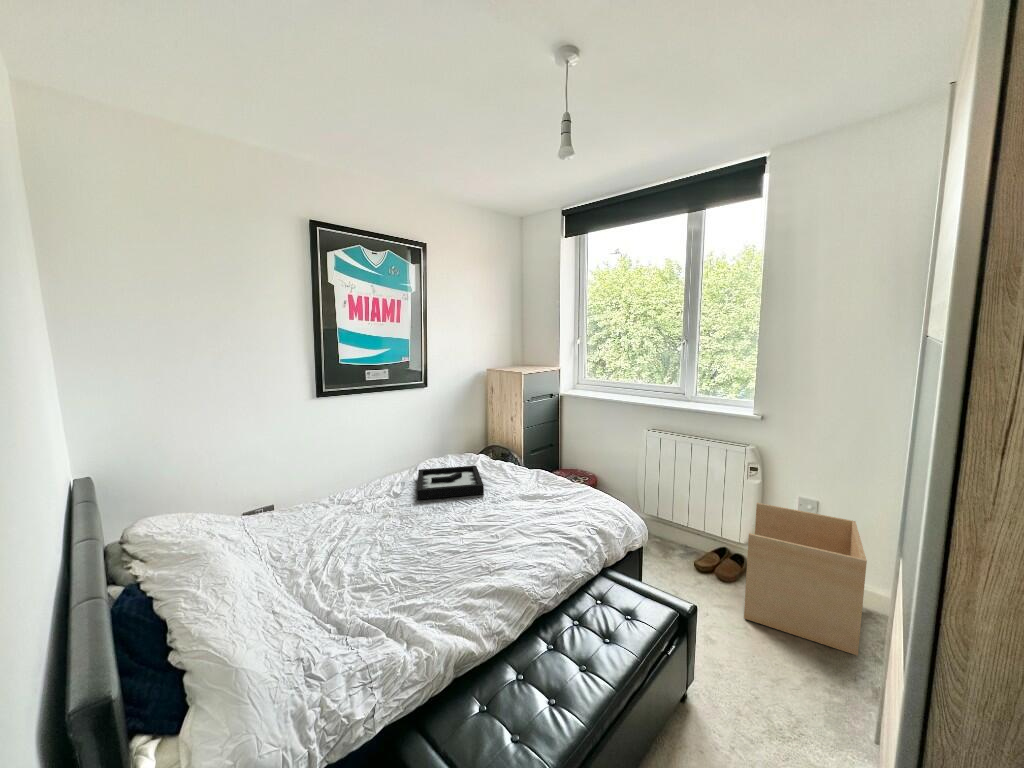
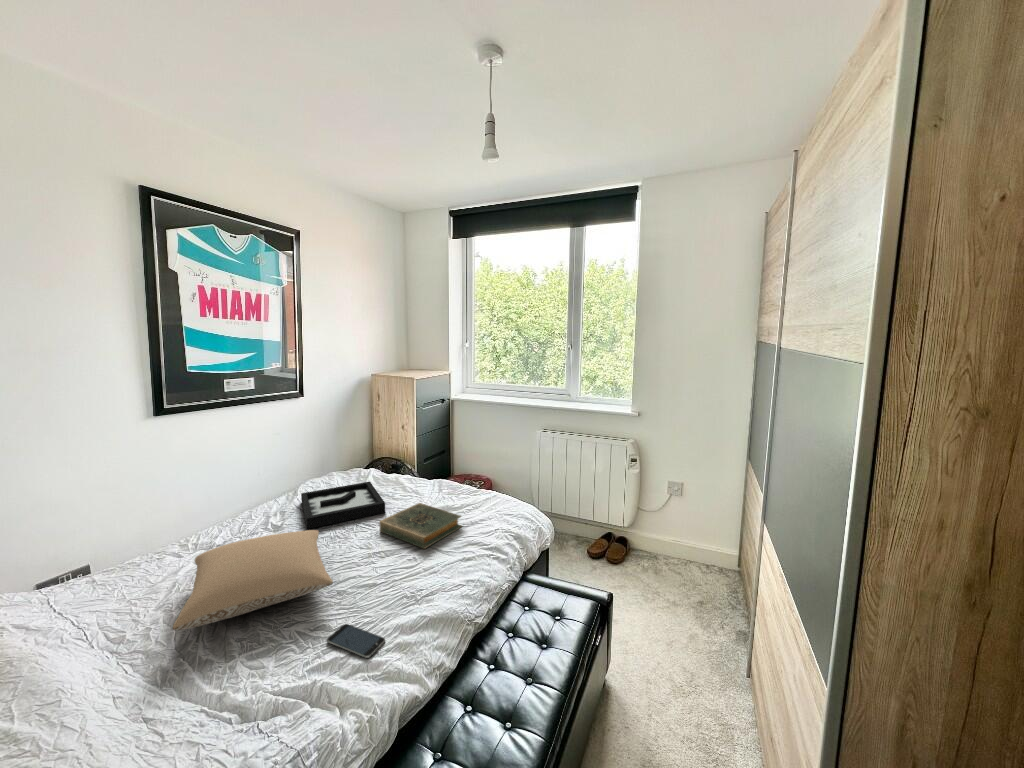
hardback book: none [474,489,550,530] -> present [379,503,462,549]
pillow: none [306,499,422,559] -> present [173,530,333,630]
cardboard box: present [744,503,867,656] -> none [631,489,723,606]
smartphone: none [410,580,455,610] -> present [327,624,385,658]

